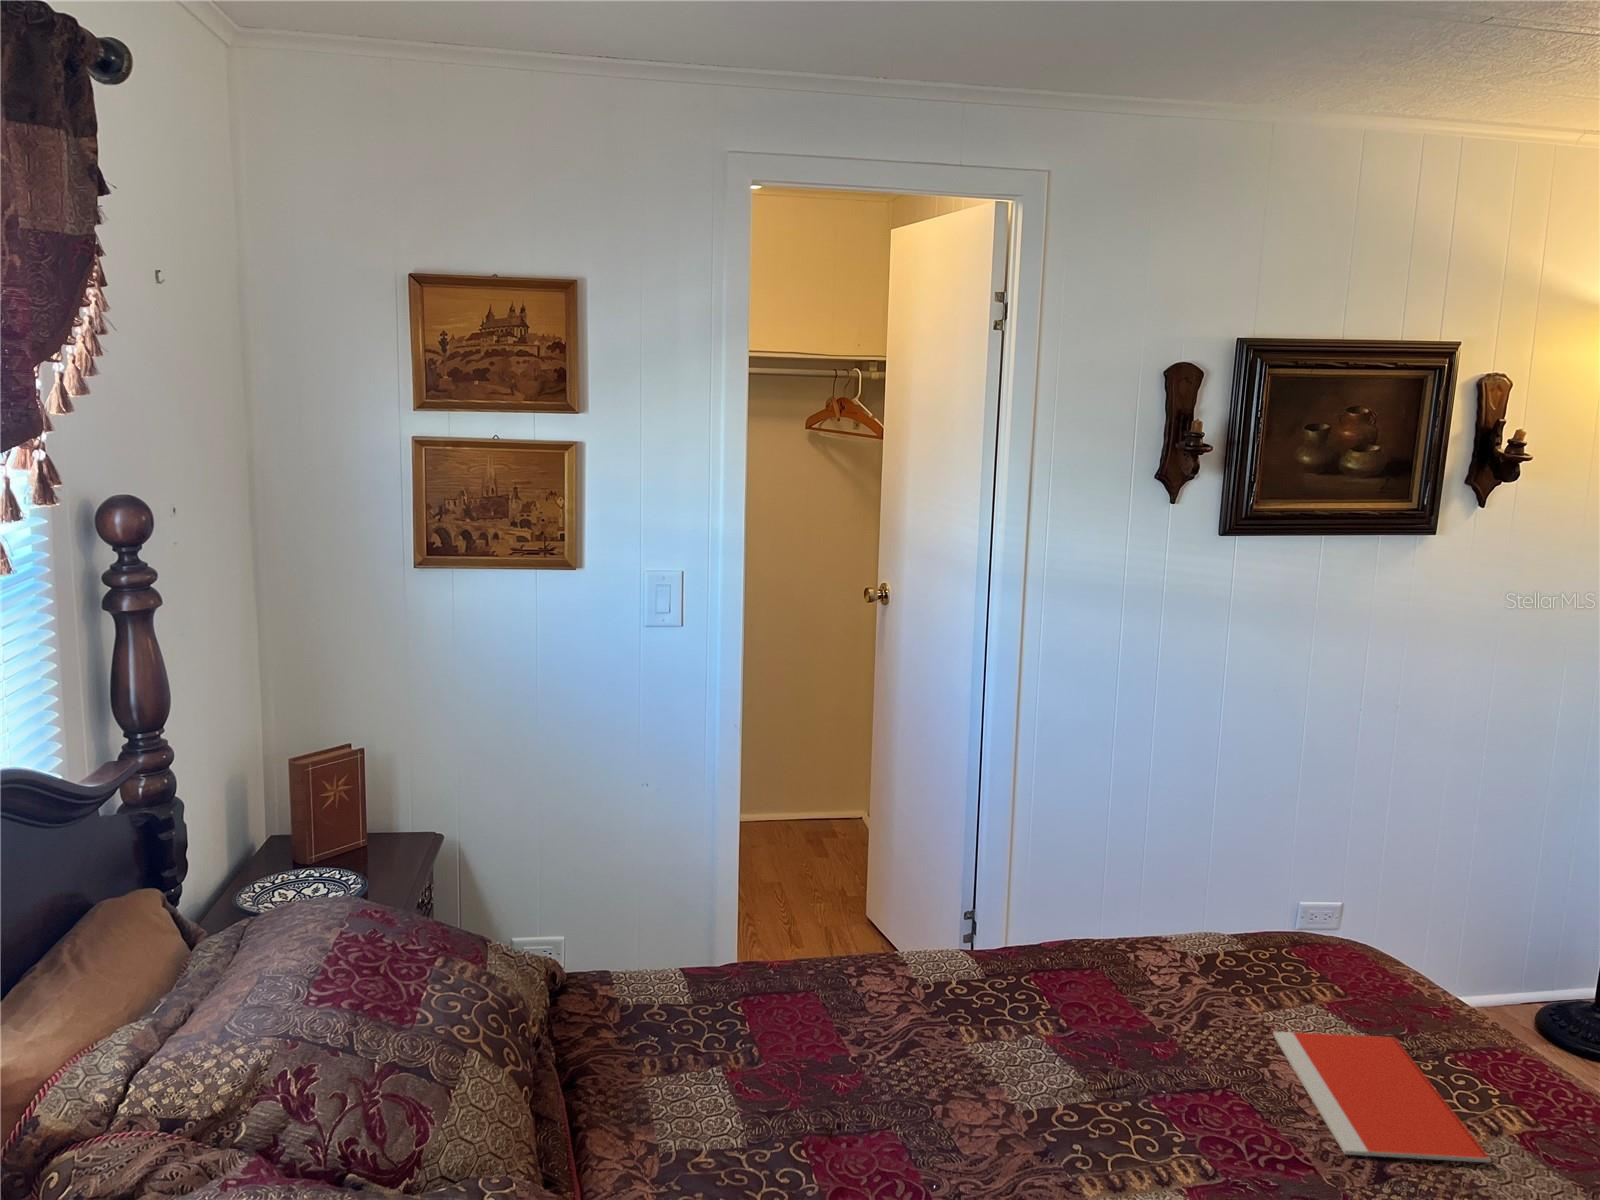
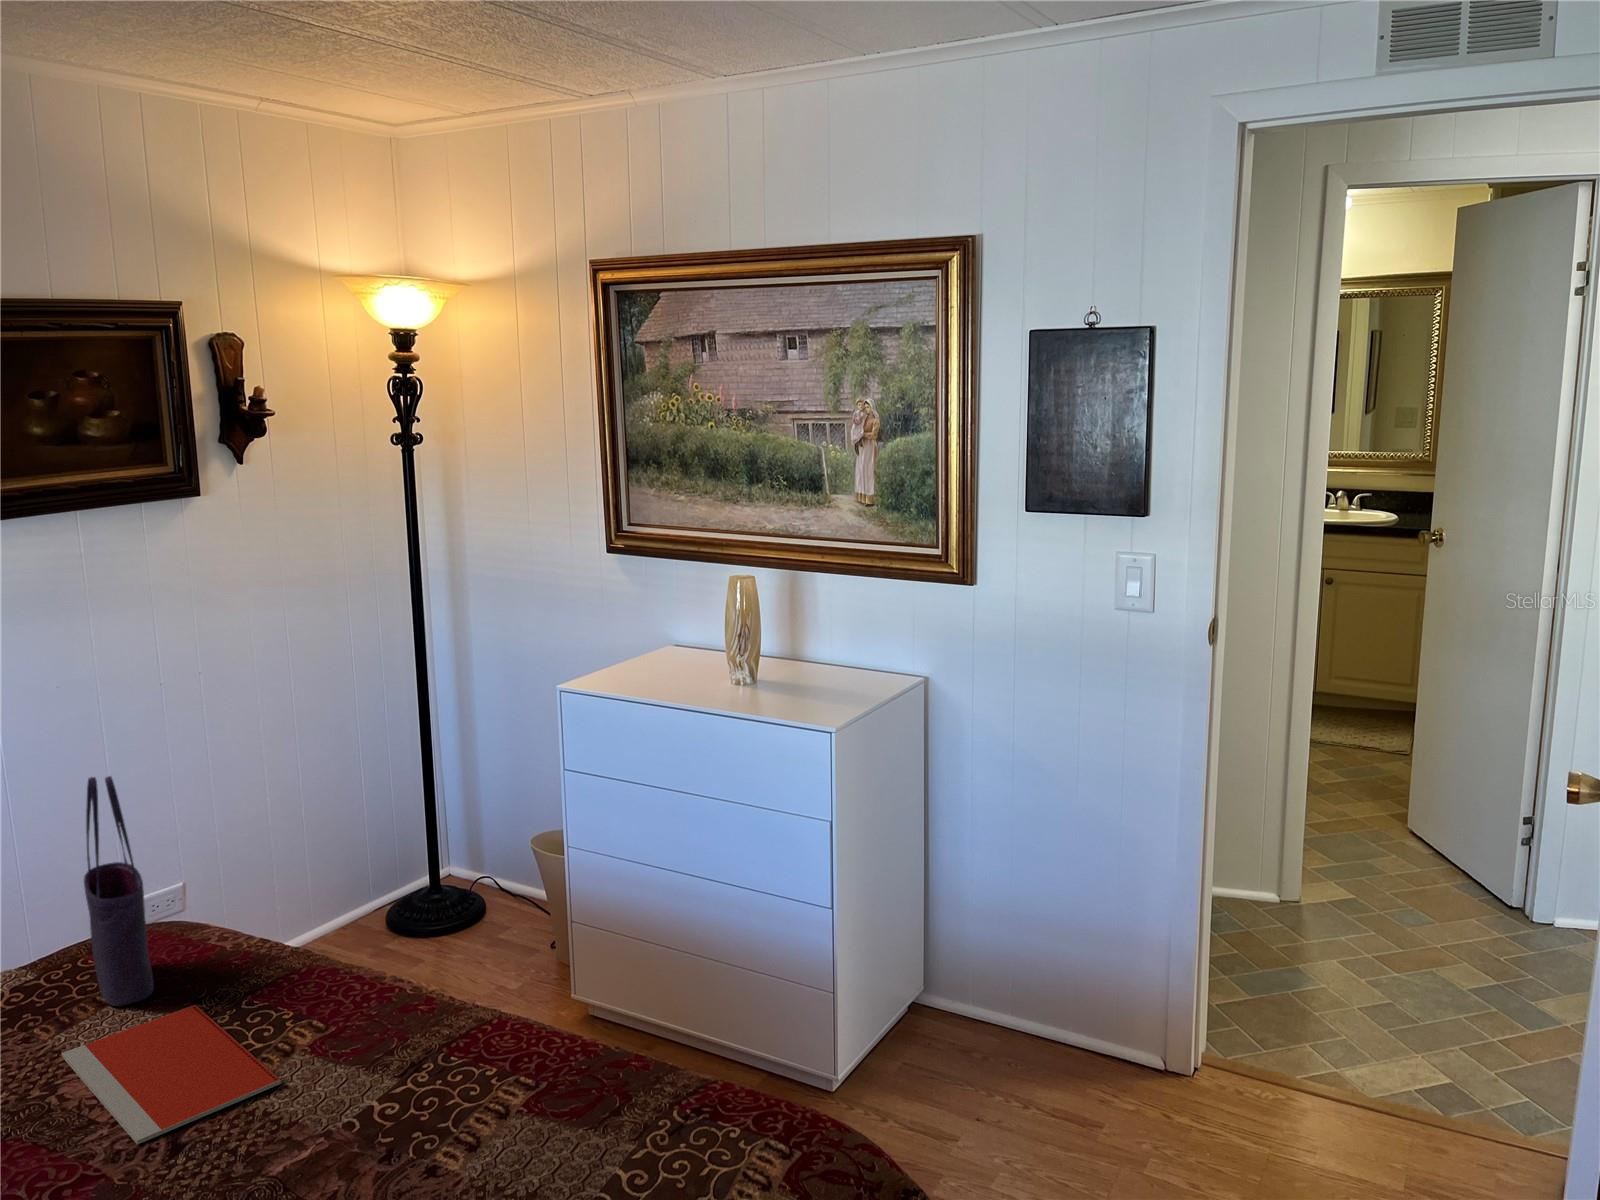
tote bag: none [1302,790,1364,1011] -> present [84,776,154,1006]

